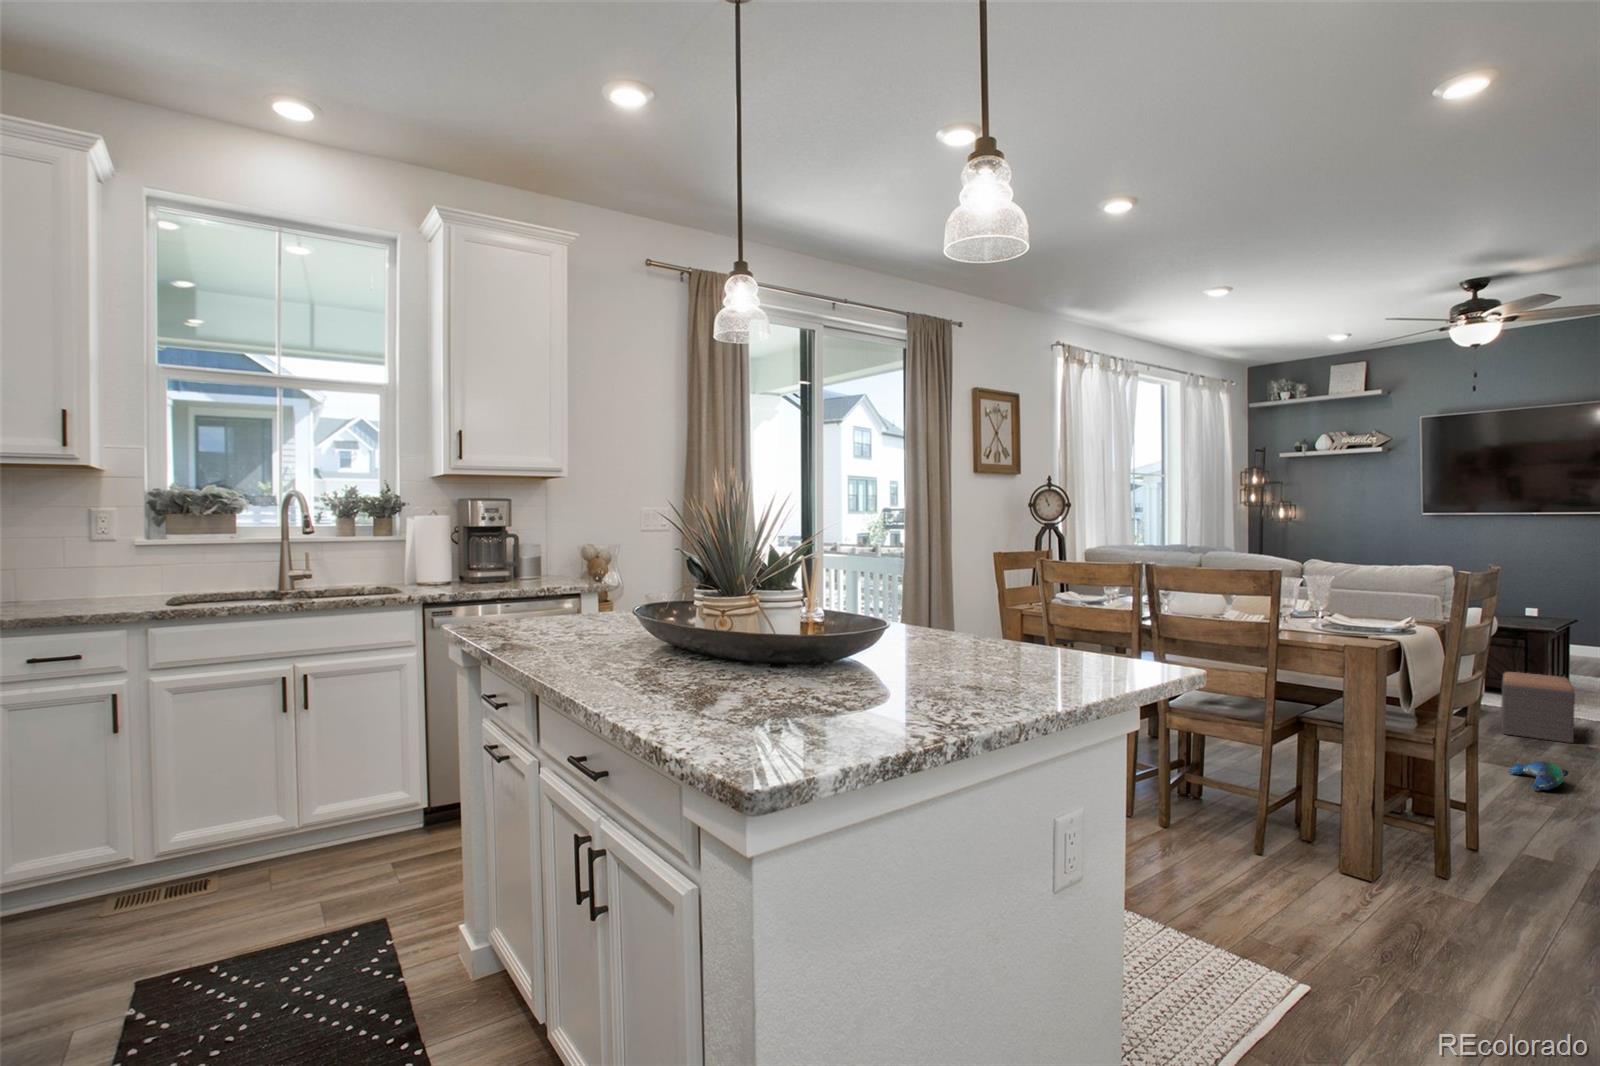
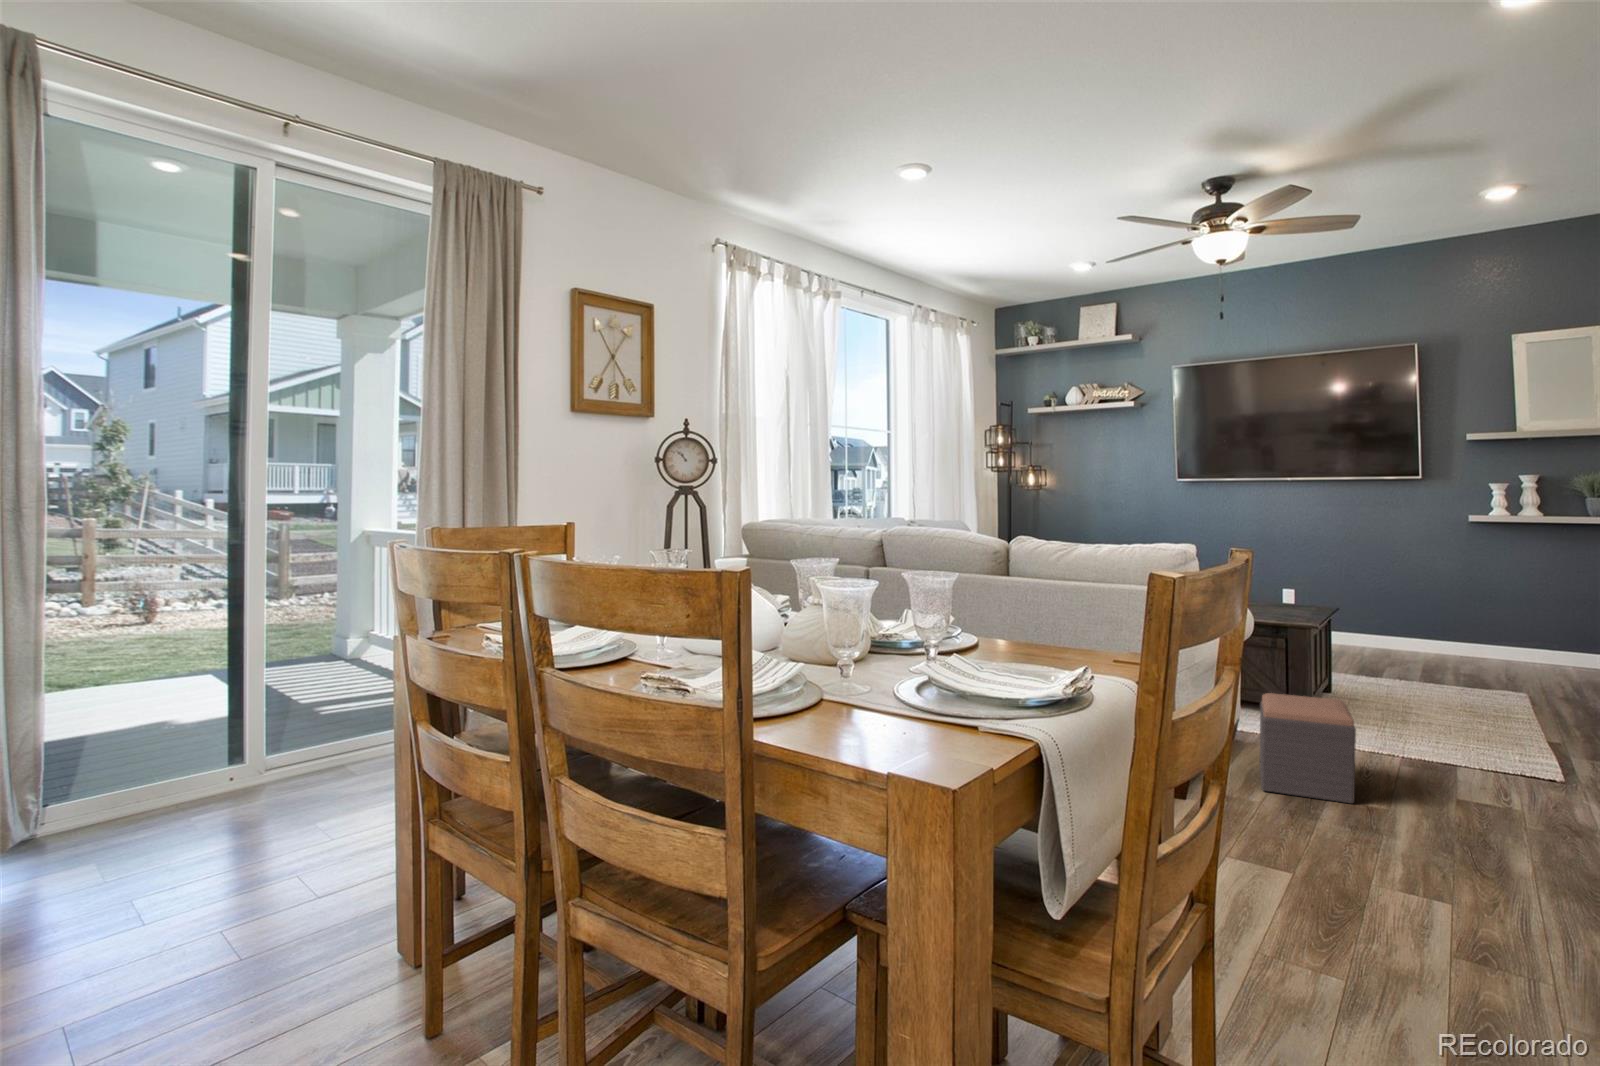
plush toy: present [1508,761,1569,790] -> none [1272,876,1366,945]

